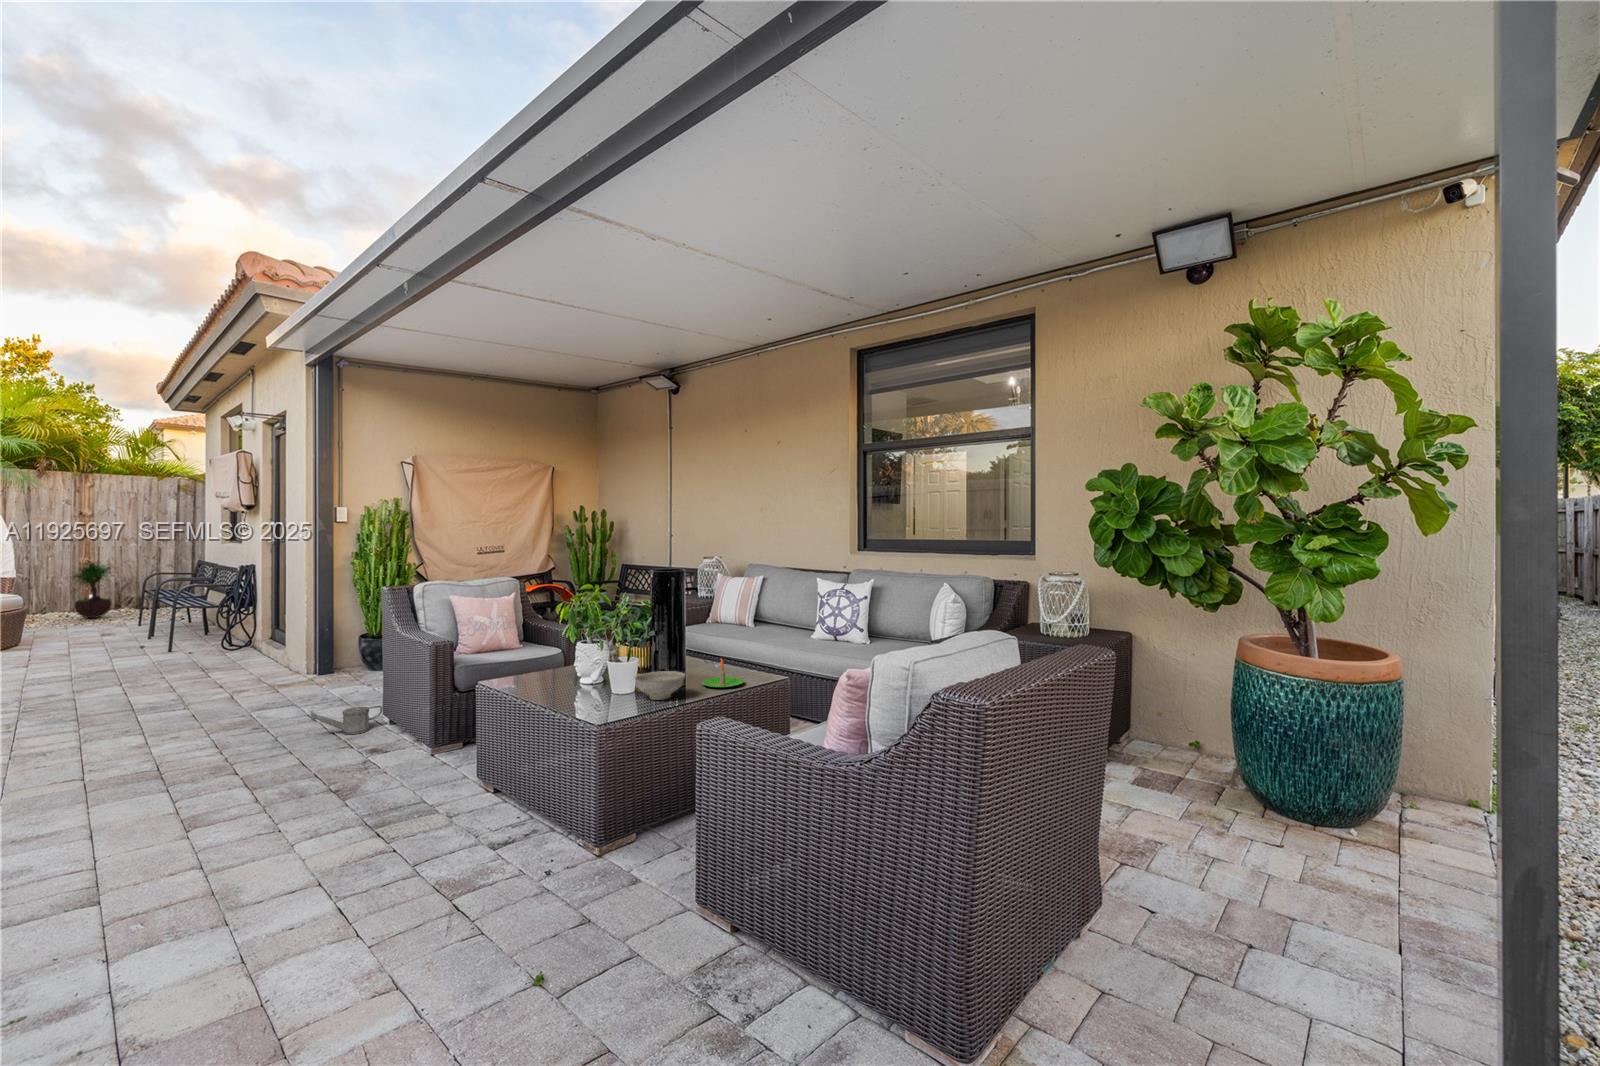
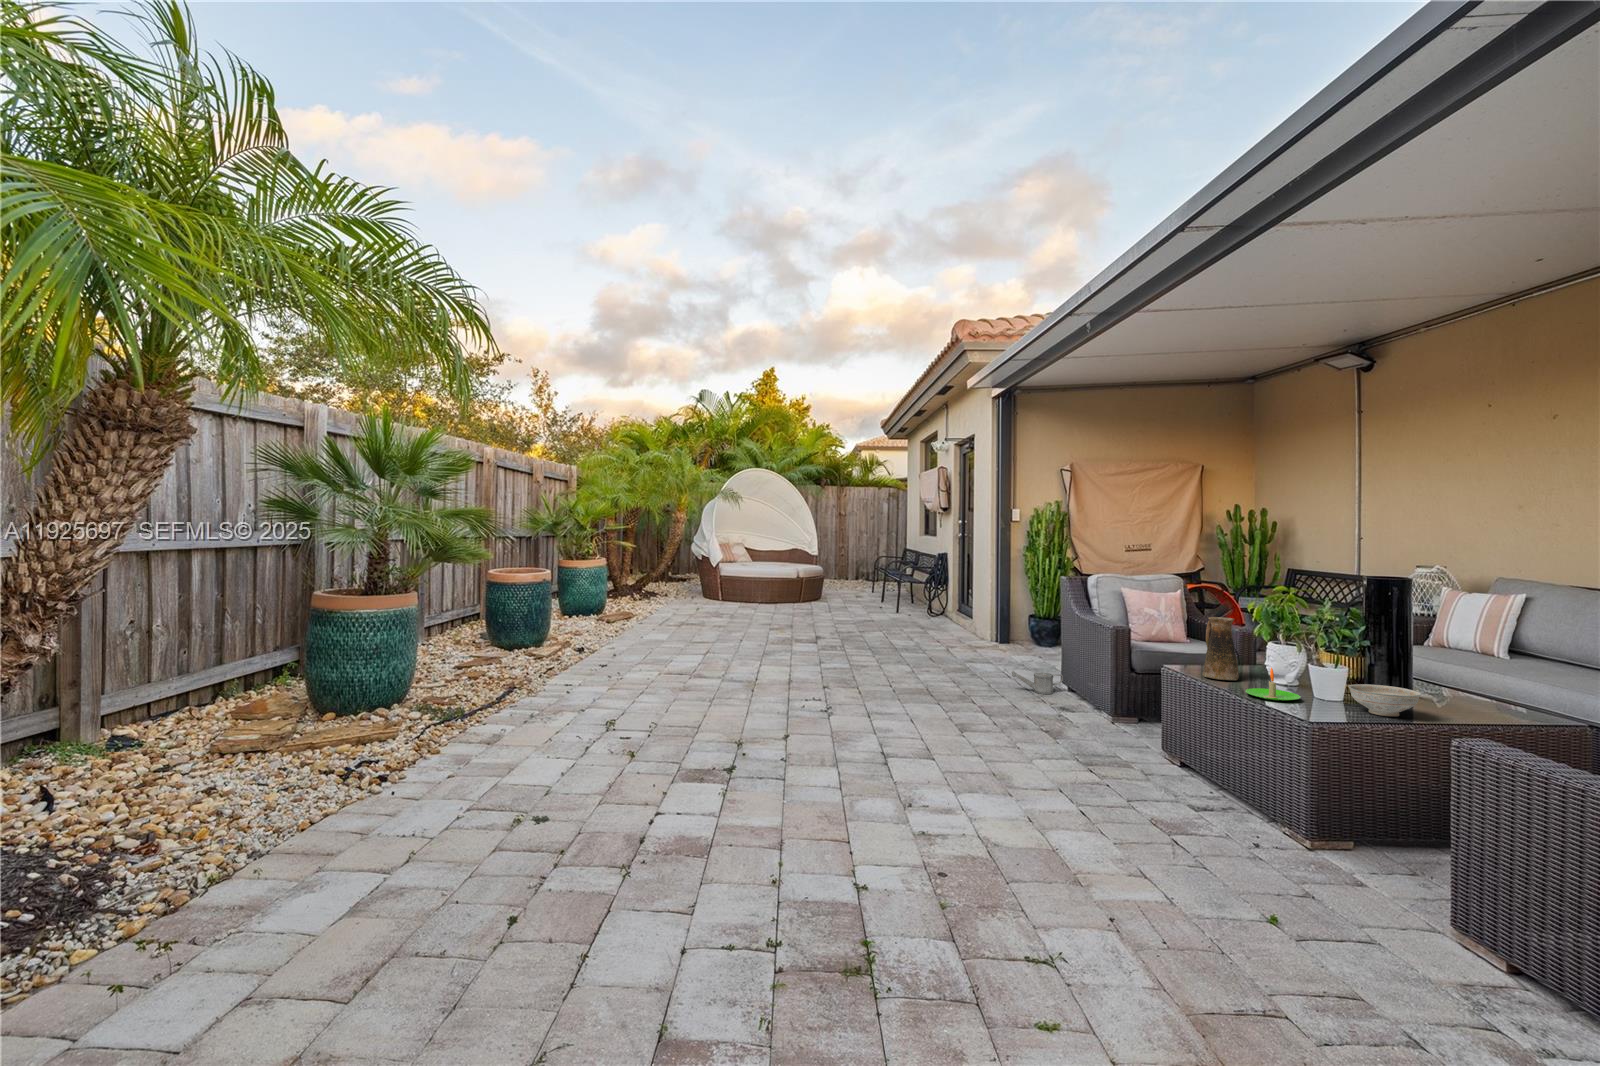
potted tree: present [73,563,113,618] -> none [839,545,863,586]
pitcher: none [517,622,551,688] -> present [1203,617,1239,680]
candle: present [702,658,743,688] -> present [1245,668,1301,701]

